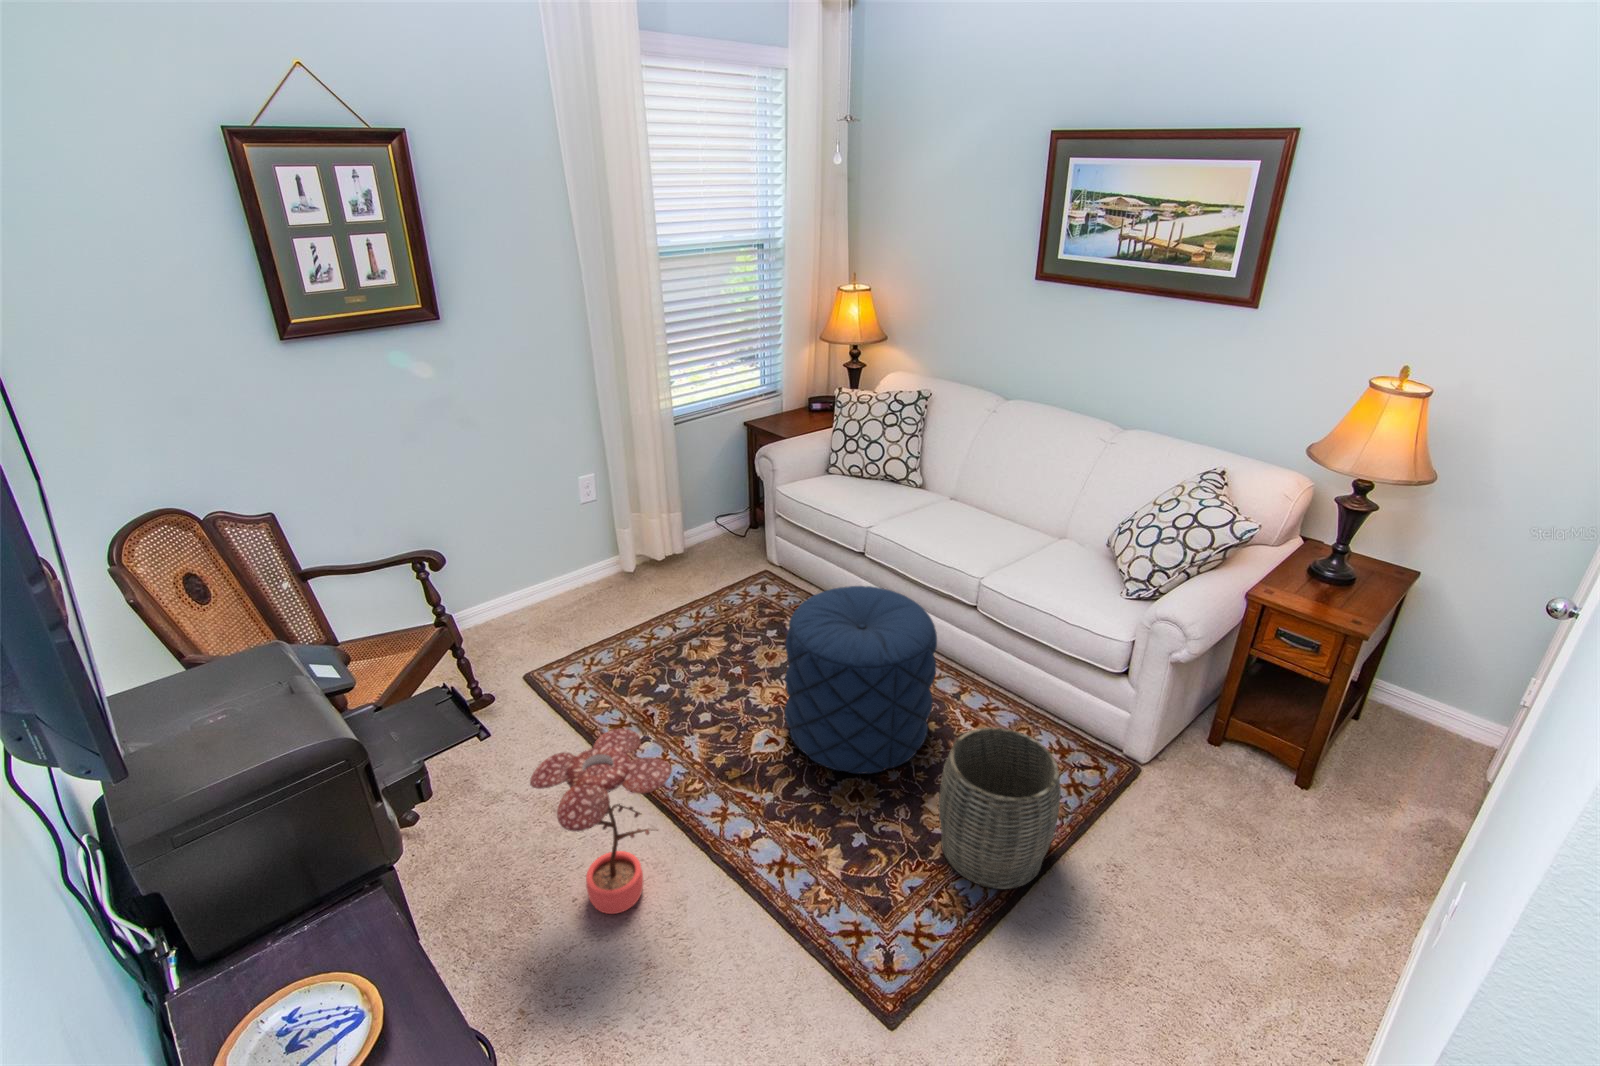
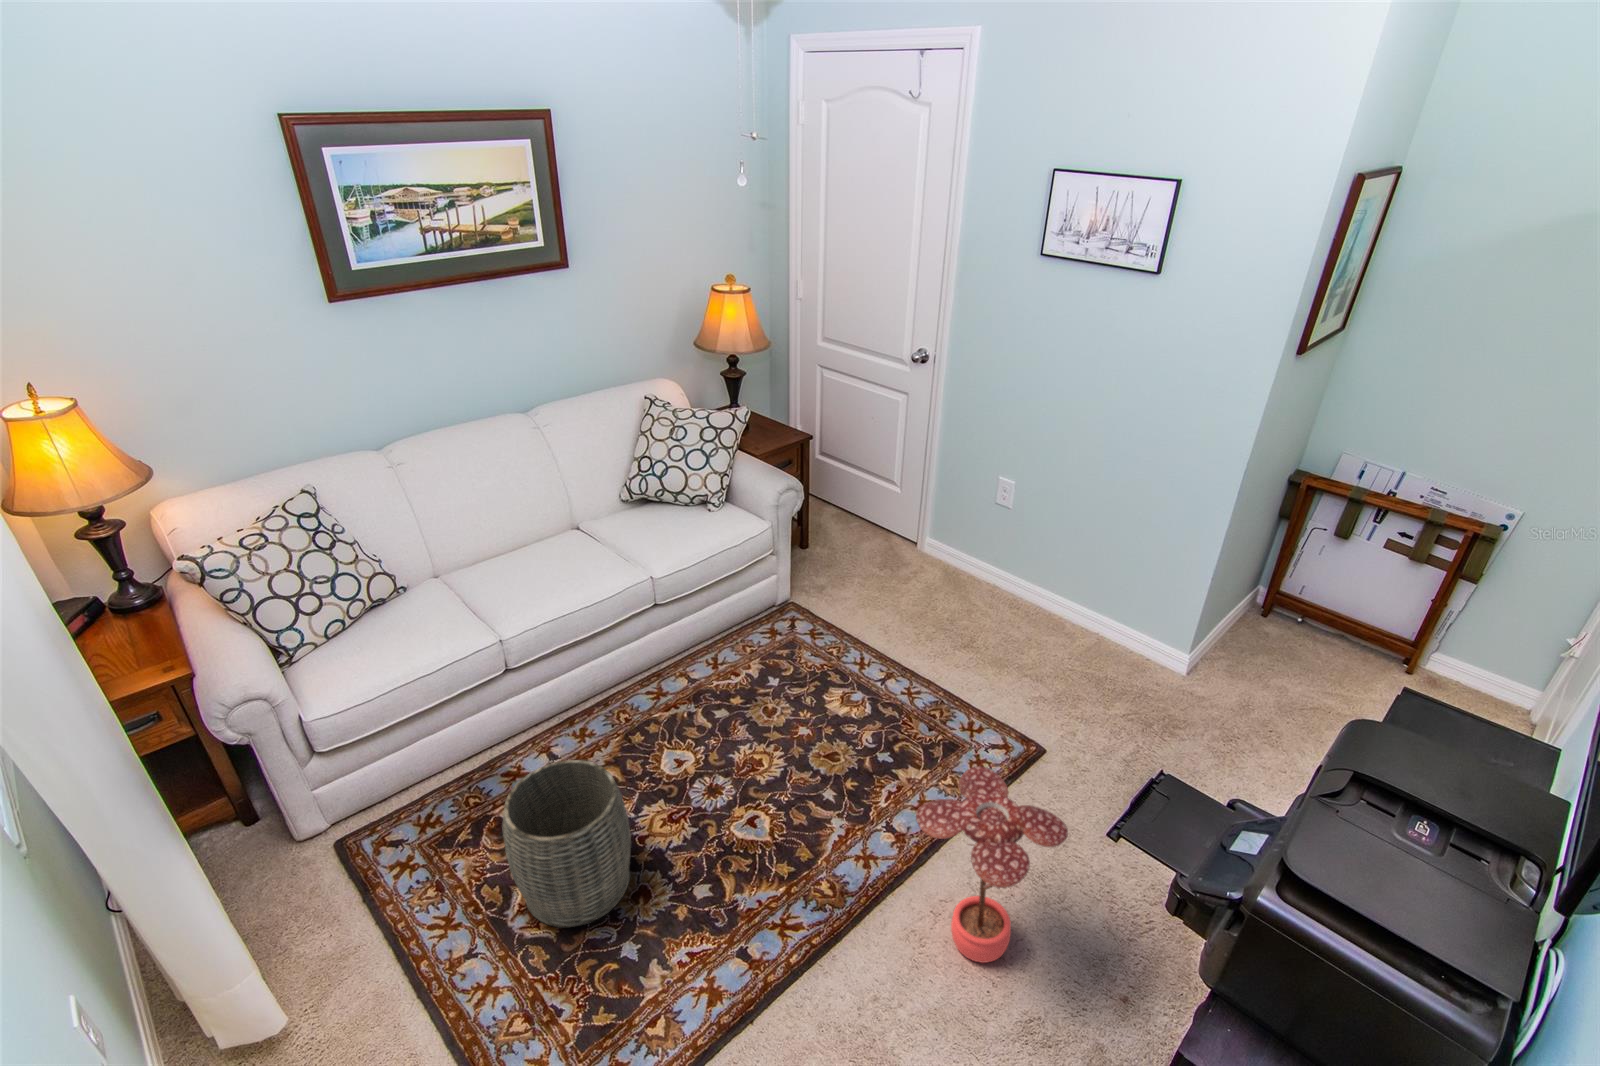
pouf: present [785,586,937,774] -> none [646,608,807,809]
woven basket: present [938,727,1061,889] -> present [503,760,631,927]

